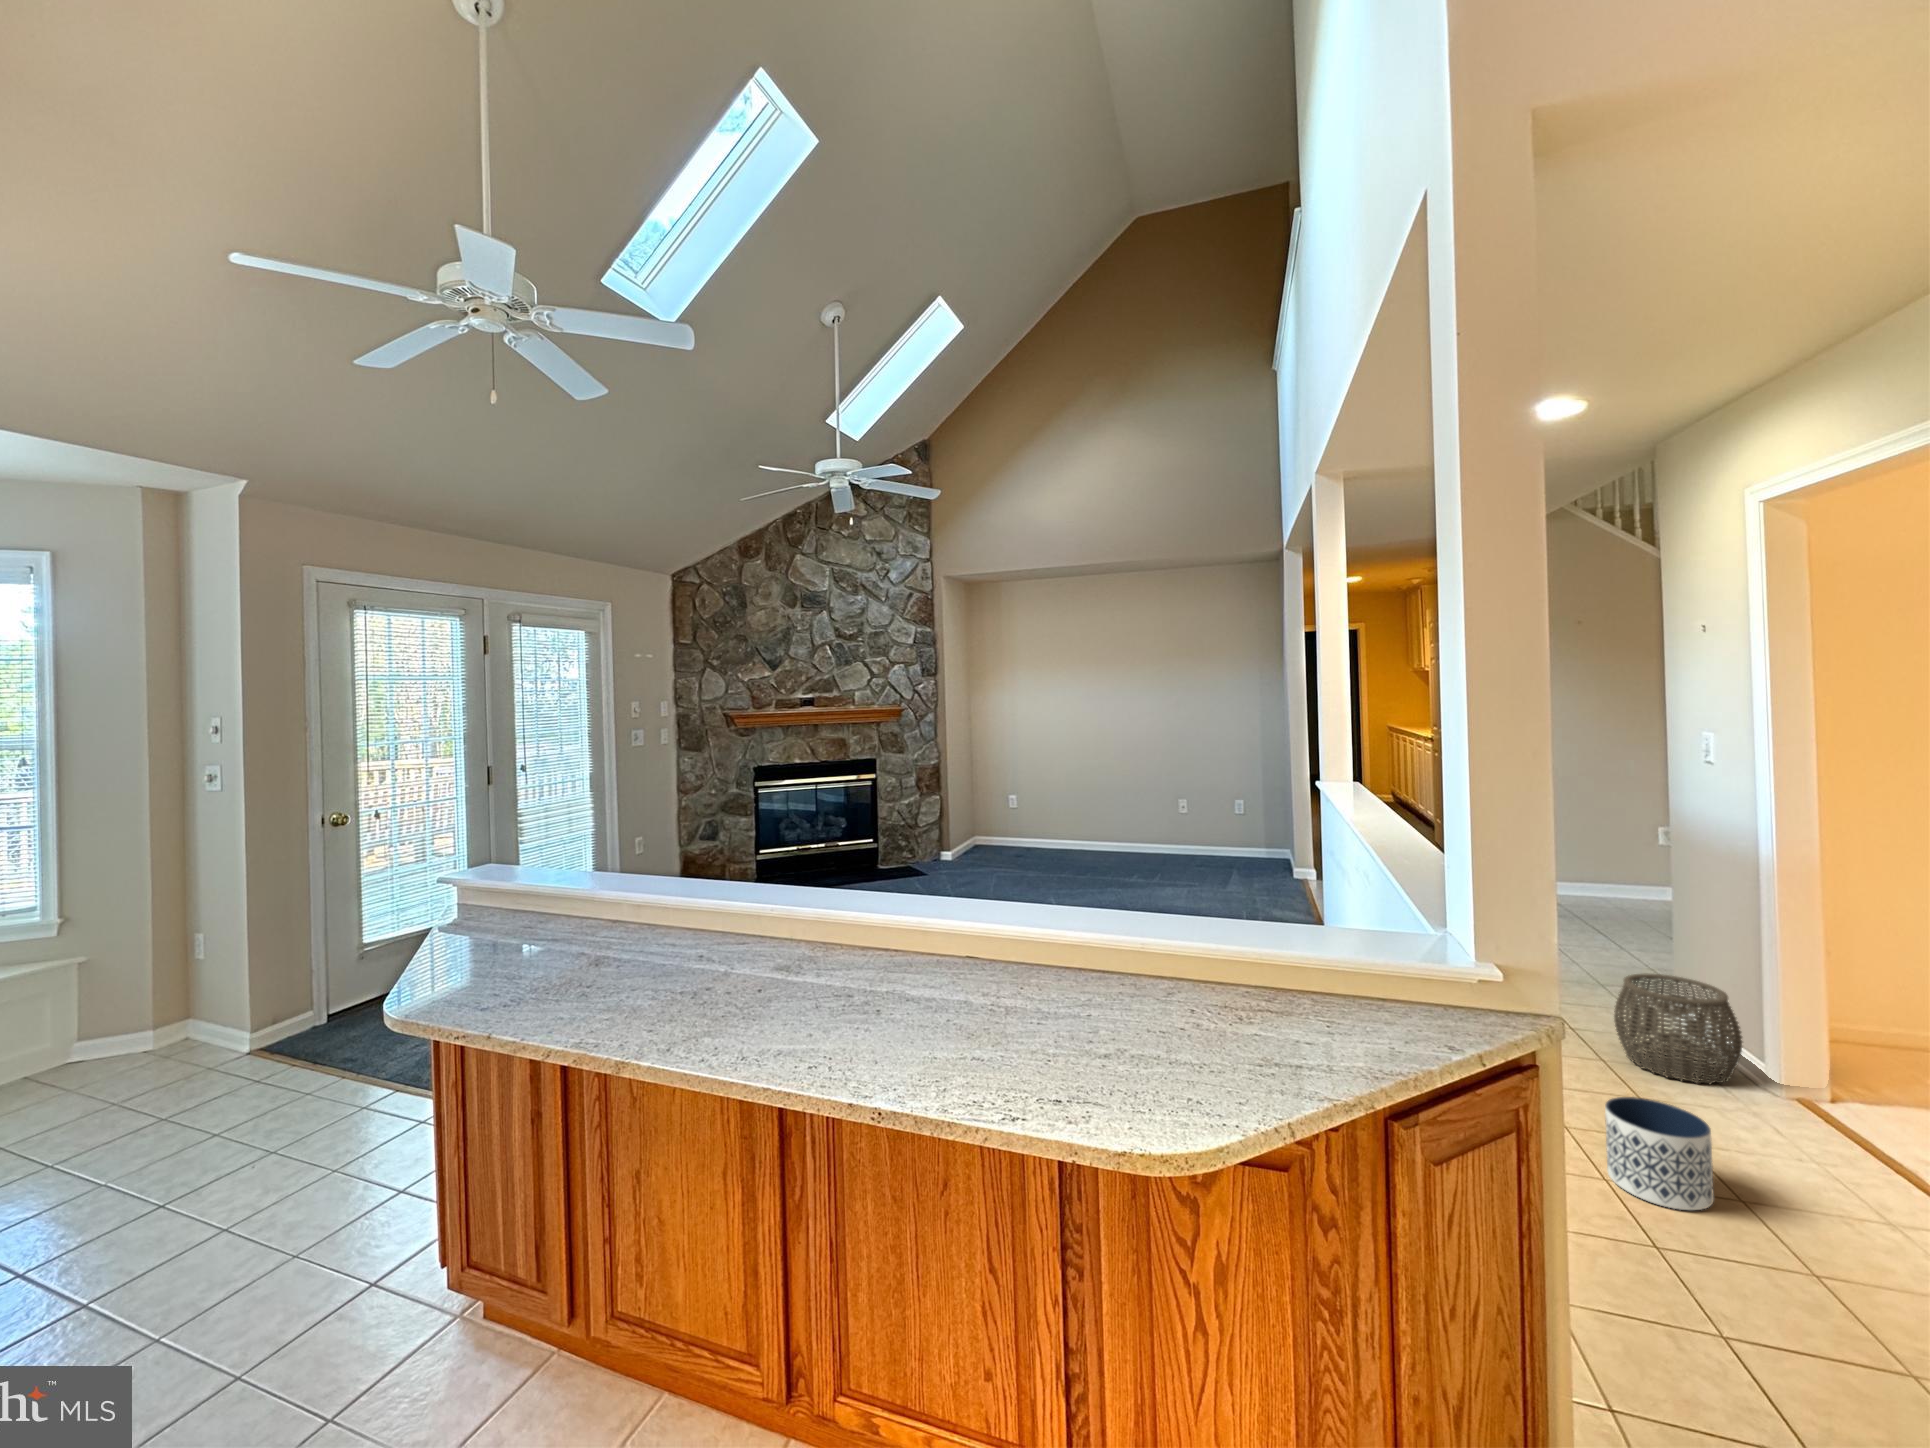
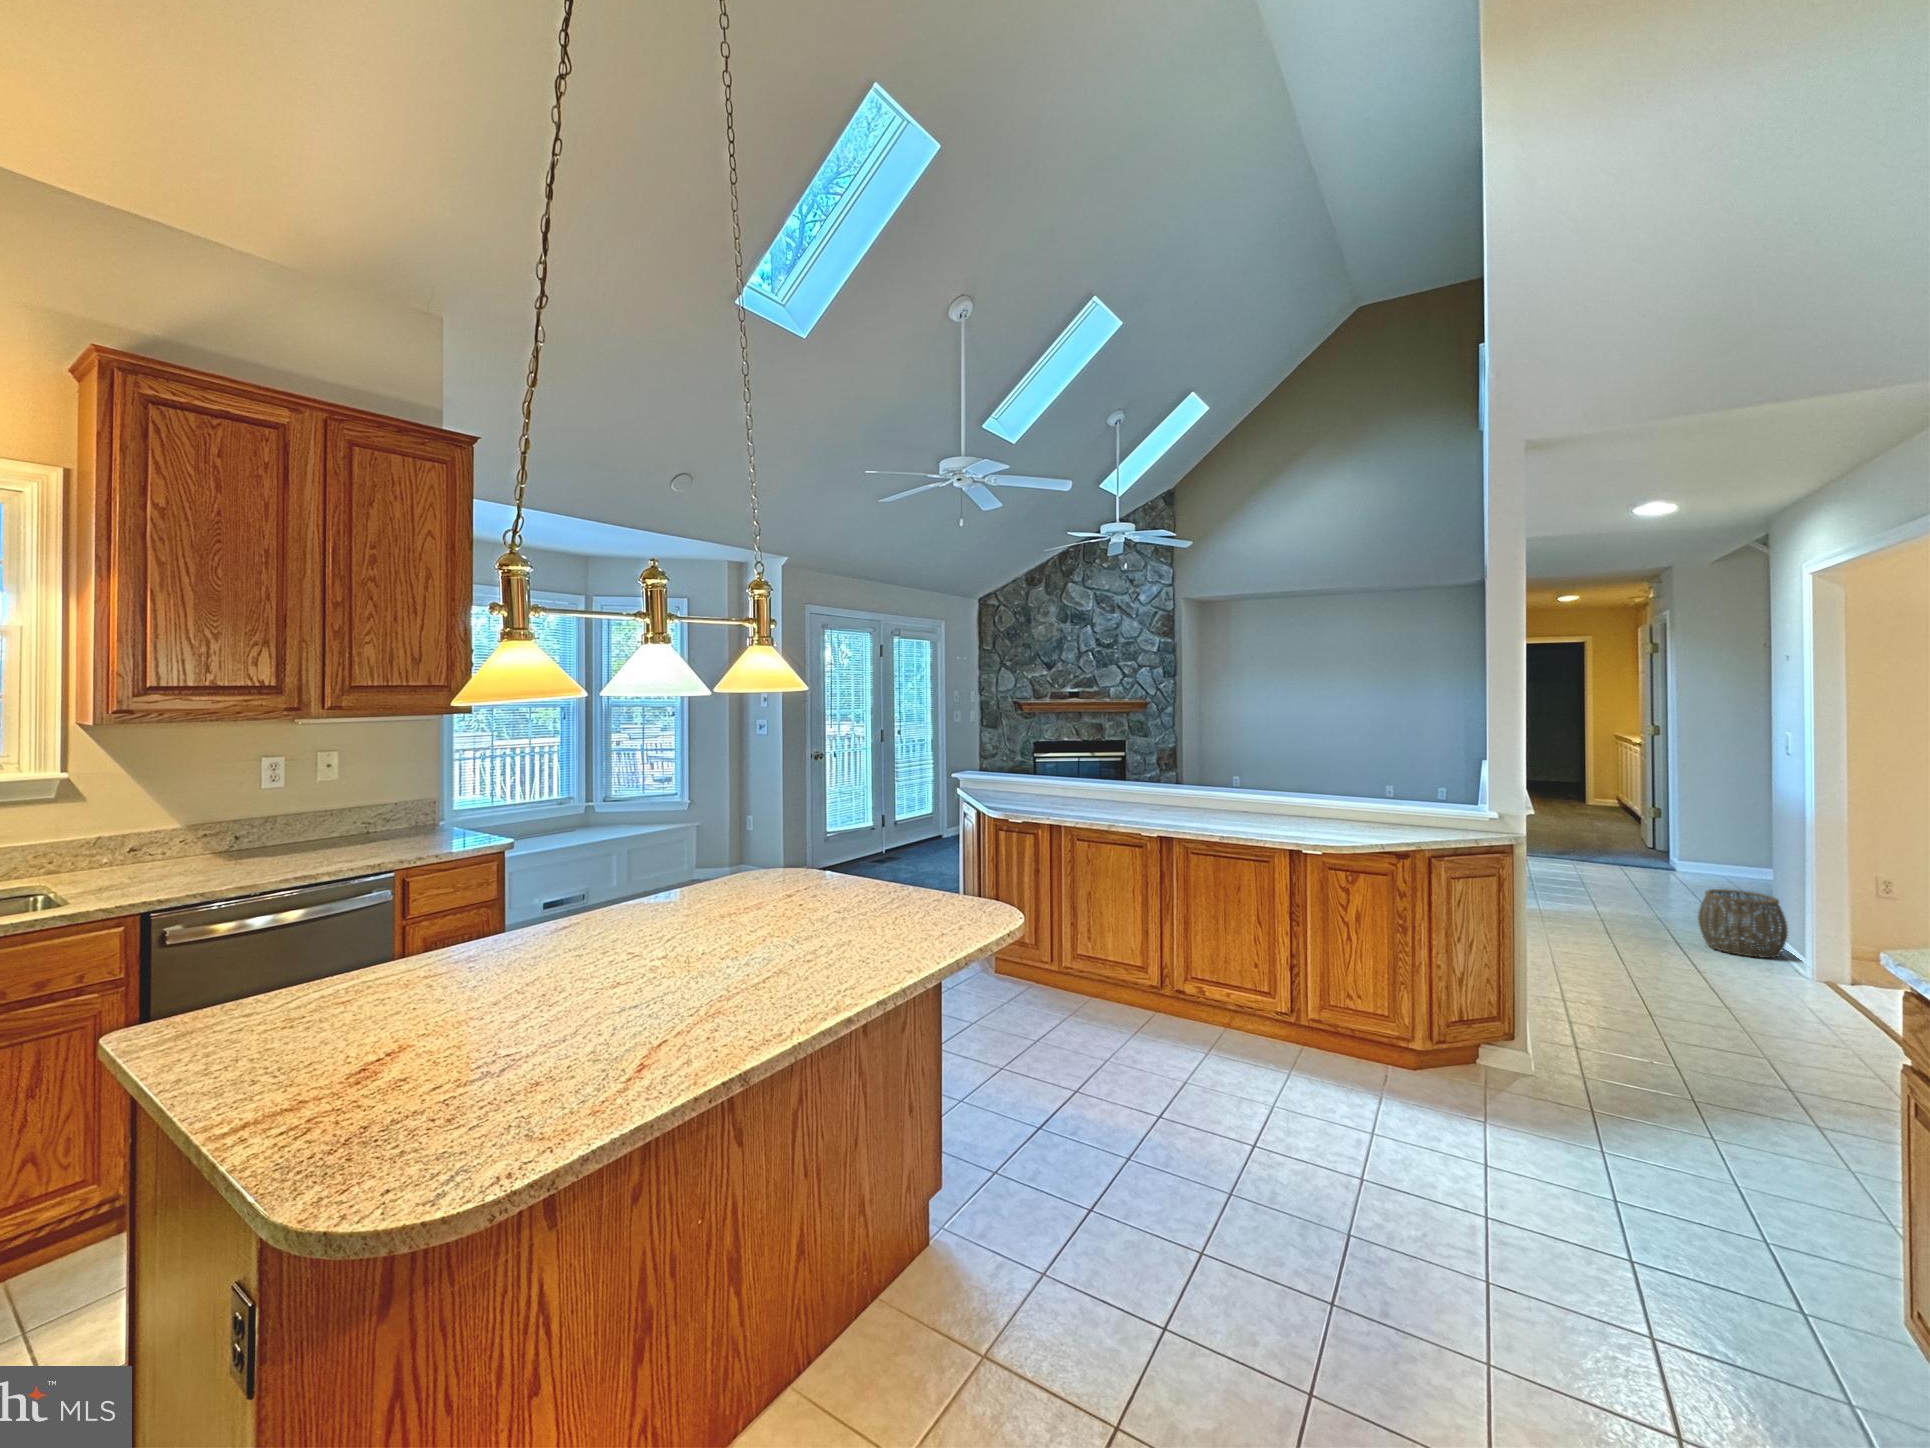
planter: present [1605,1097,1714,1210] -> none [1646,936,1711,993]

